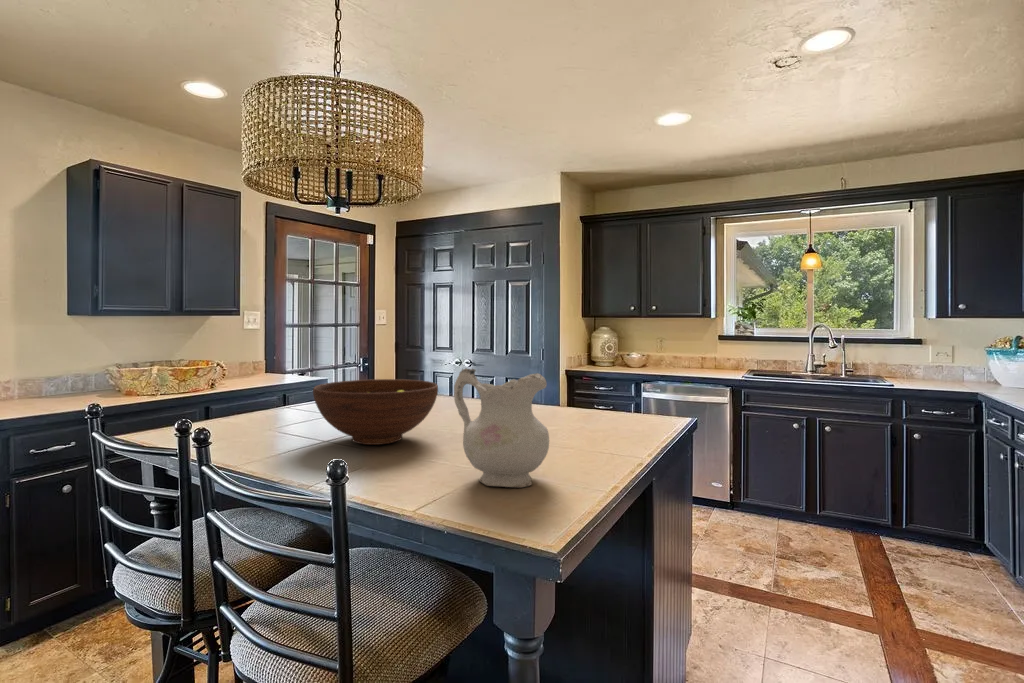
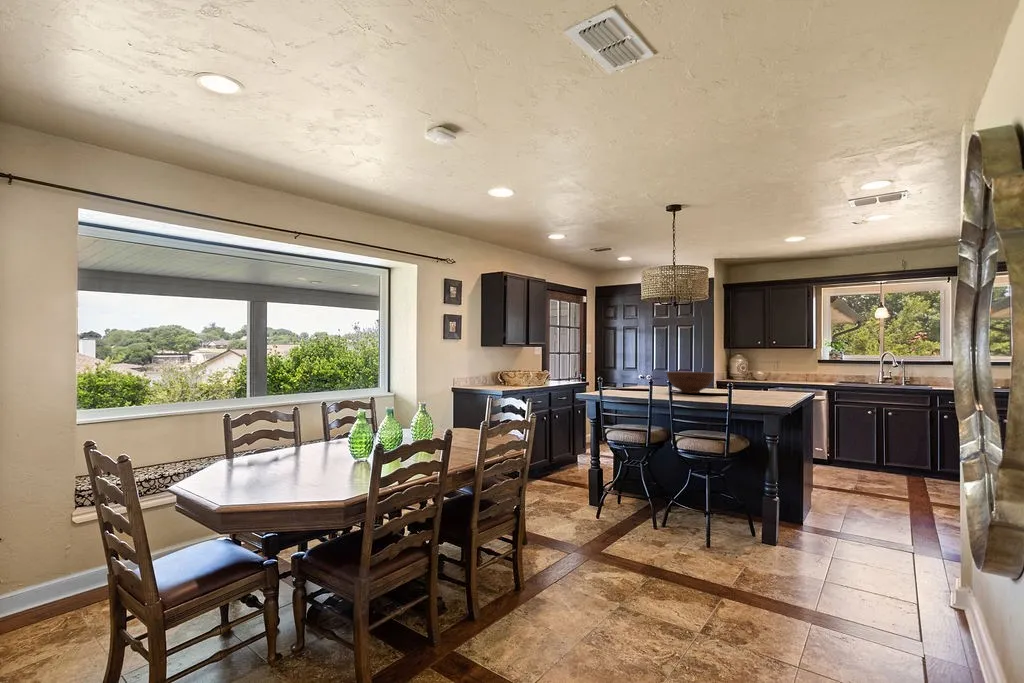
ceramic pitcher: present [454,368,549,487] -> none [738,363,772,399]

